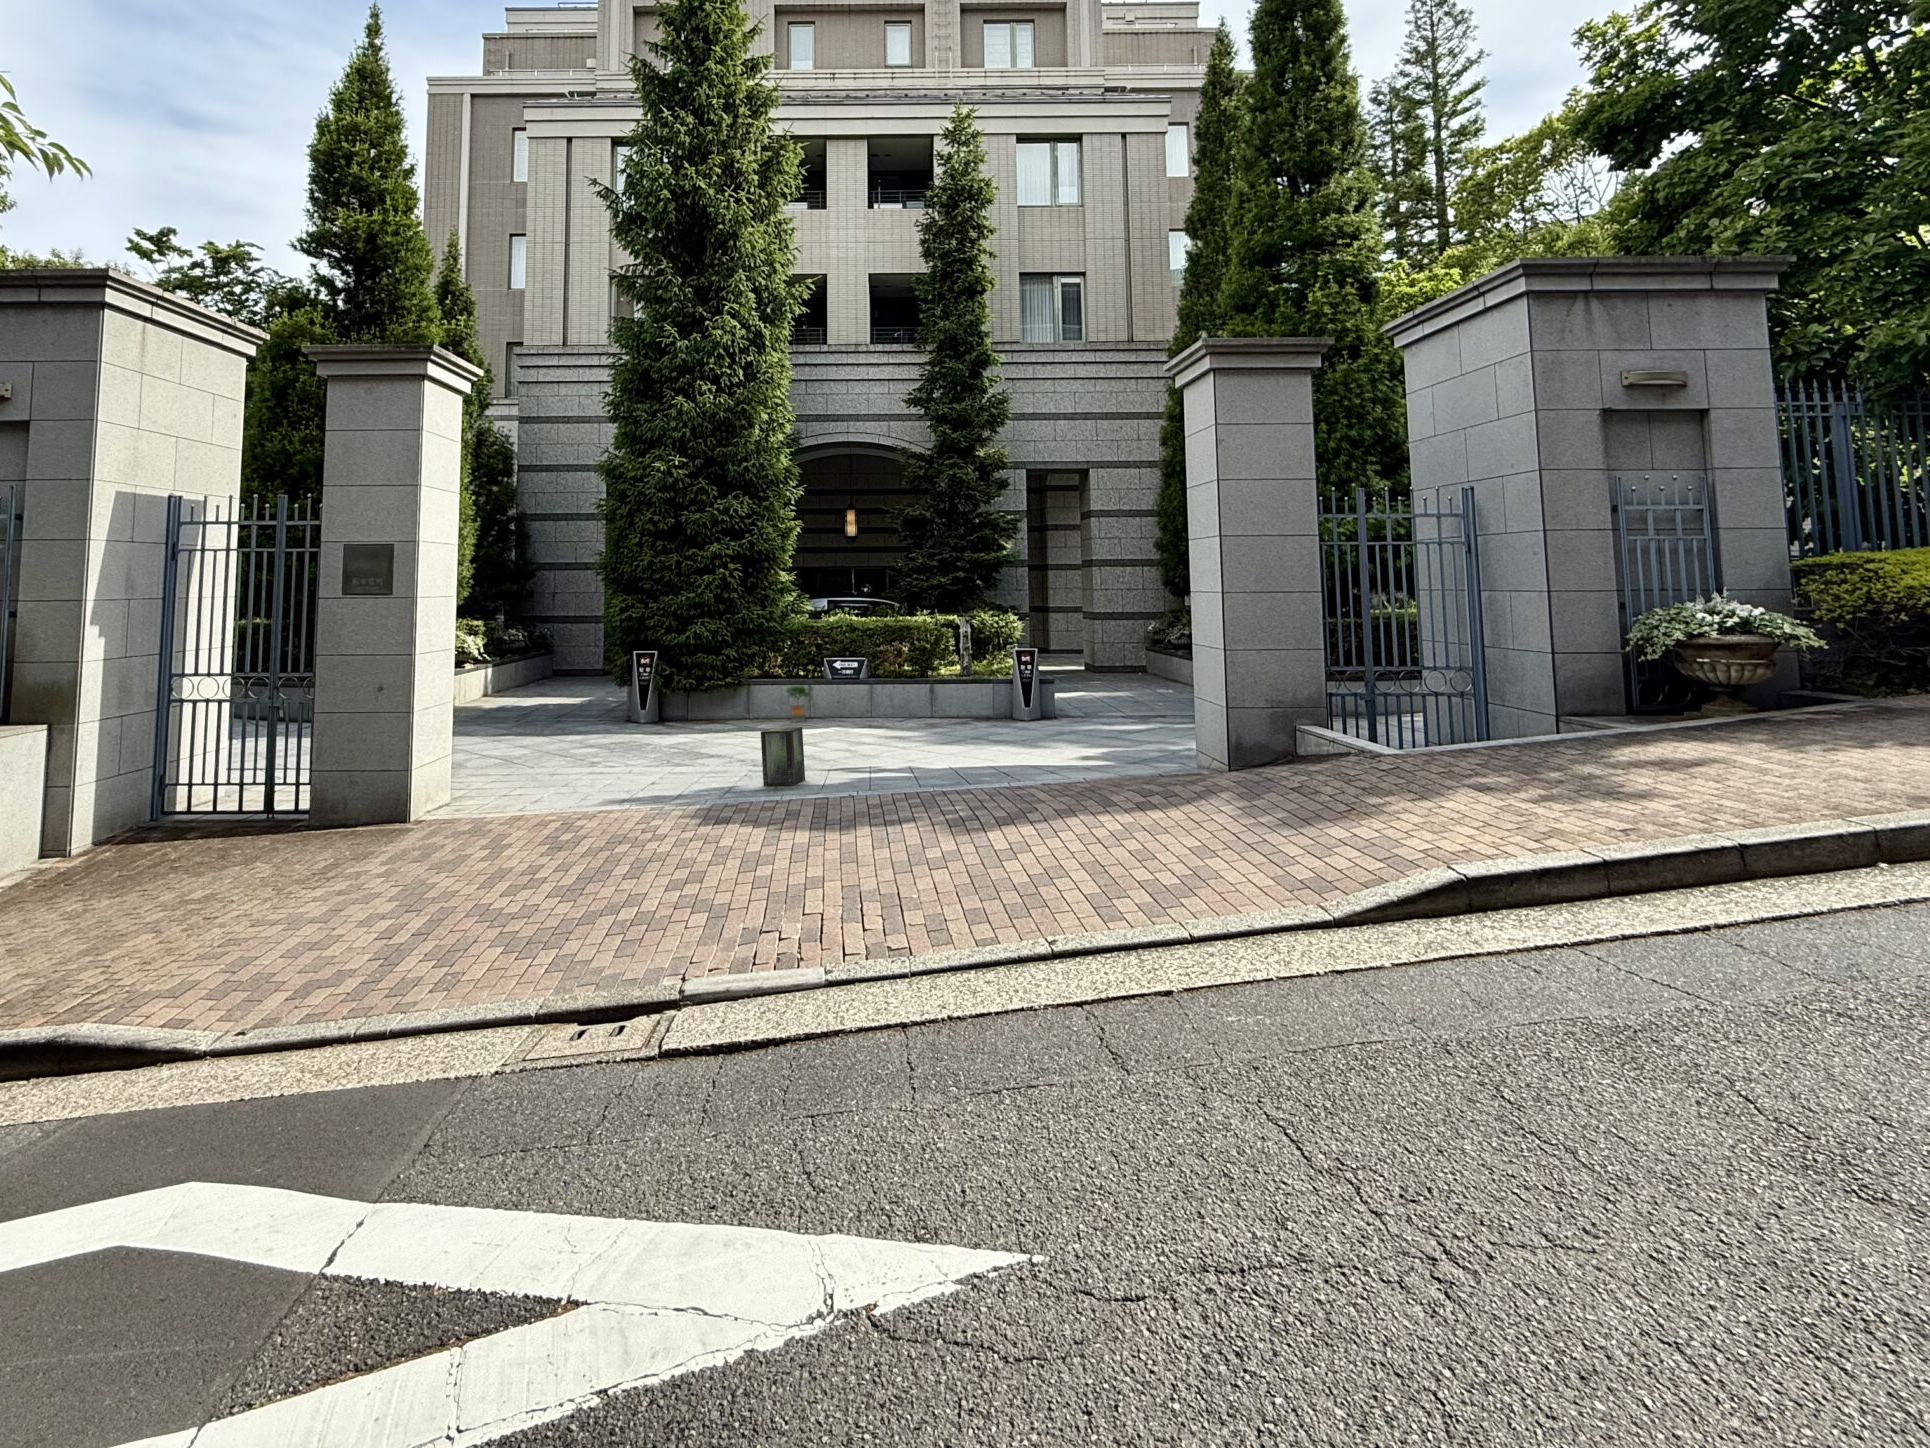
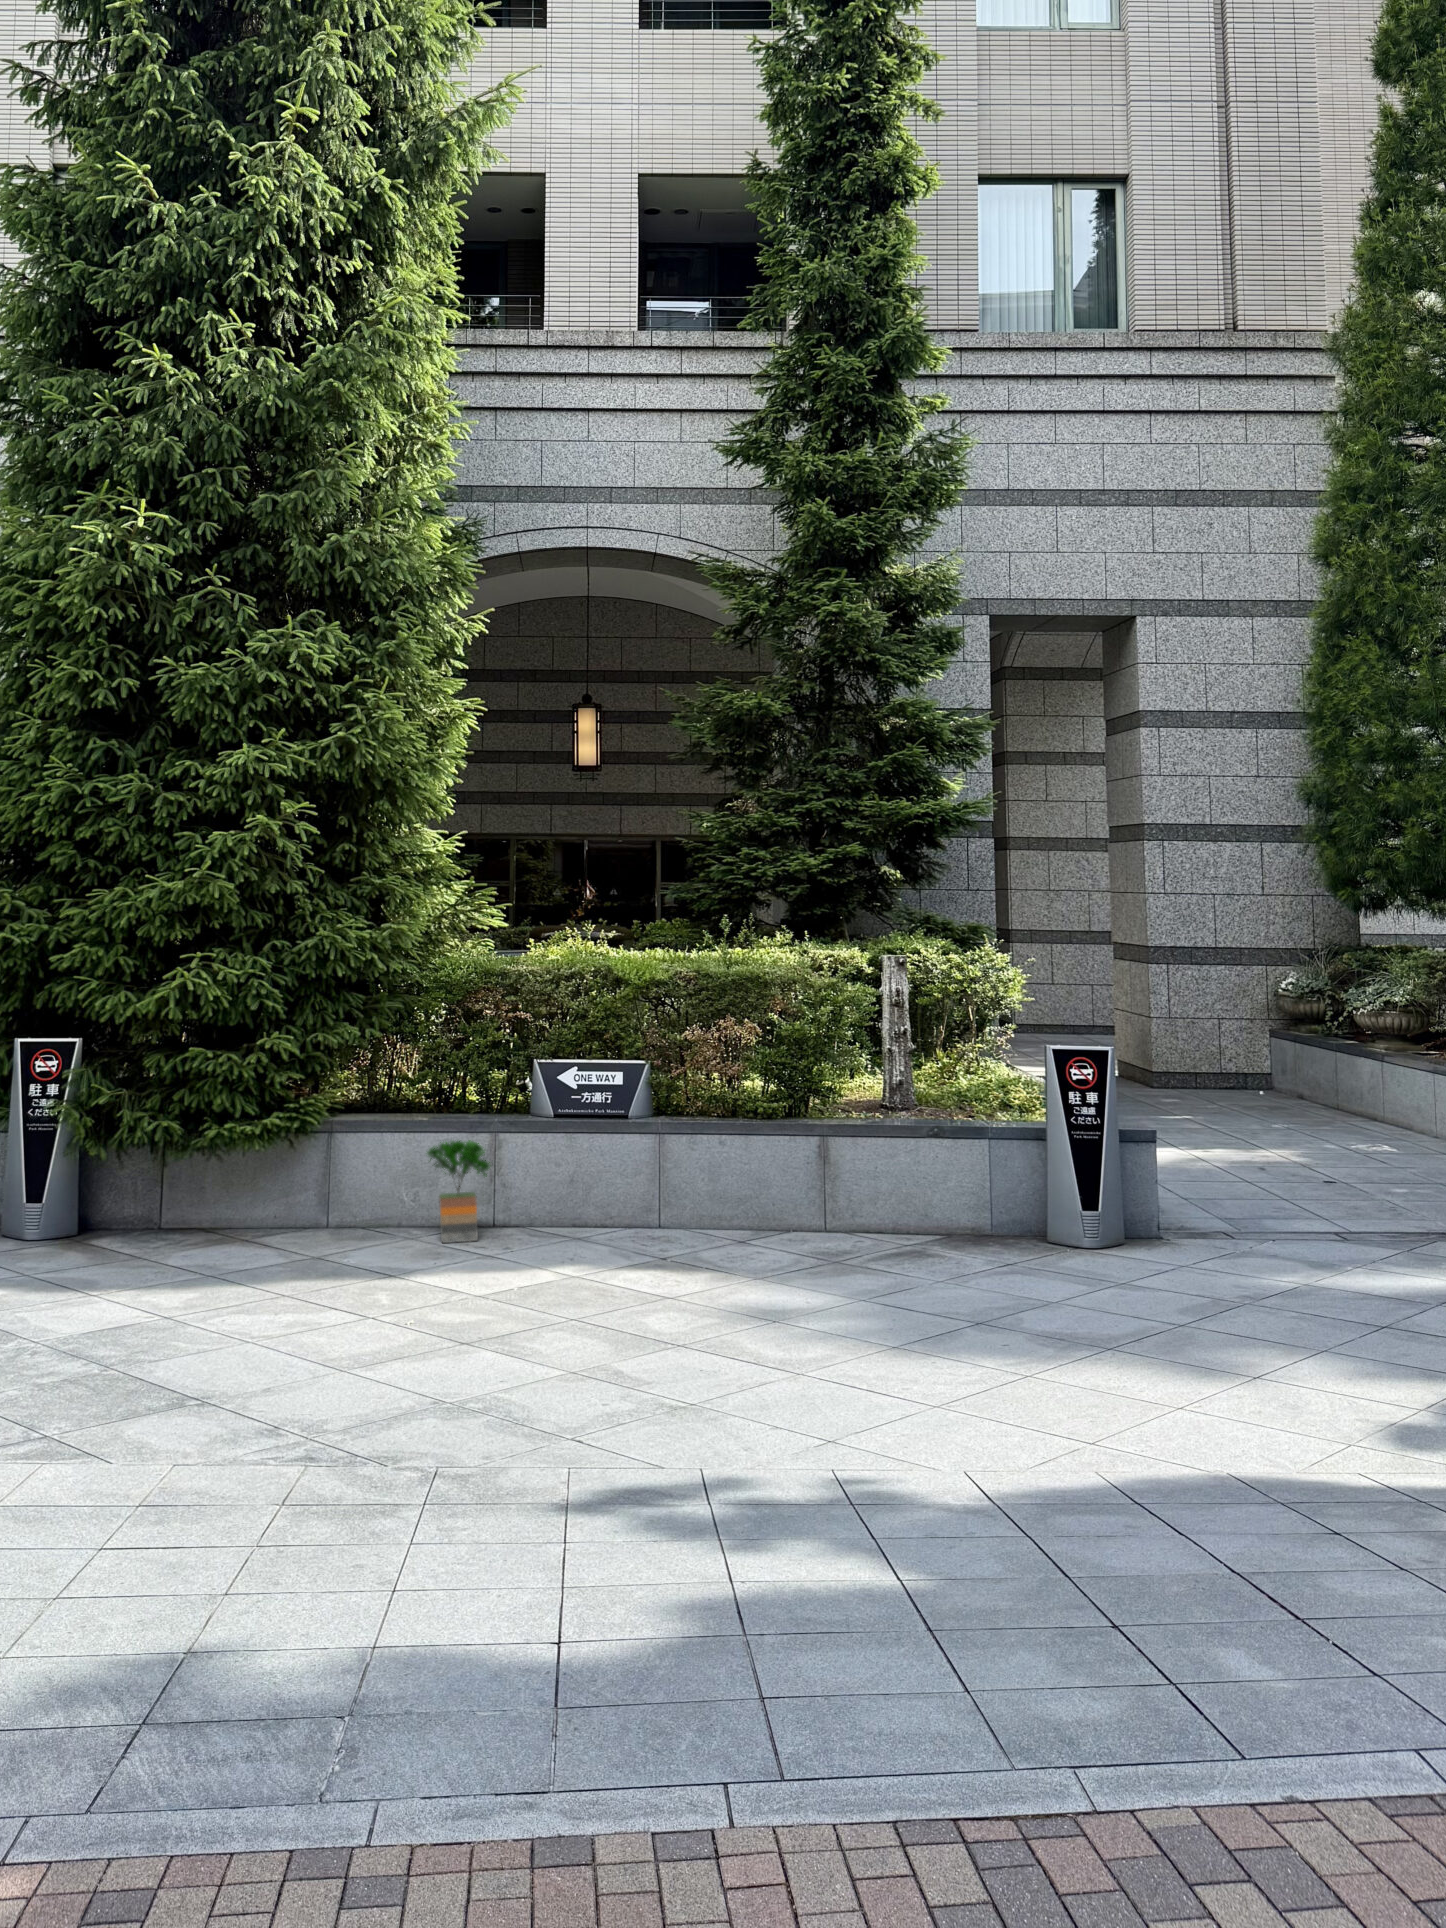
storage box: present [761,727,805,786] -> none [316,1357,477,1593]

